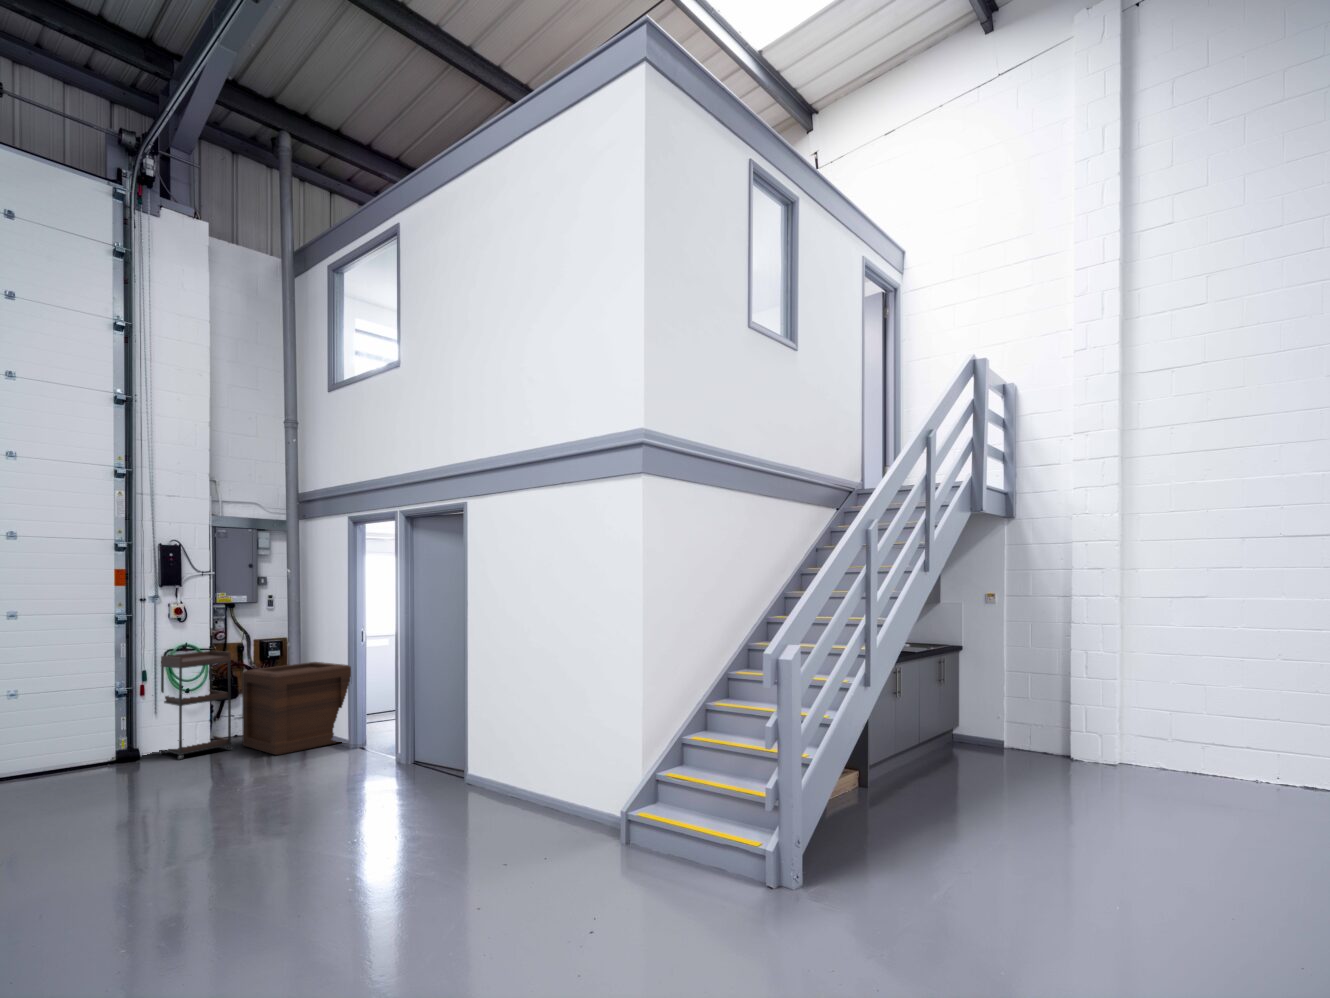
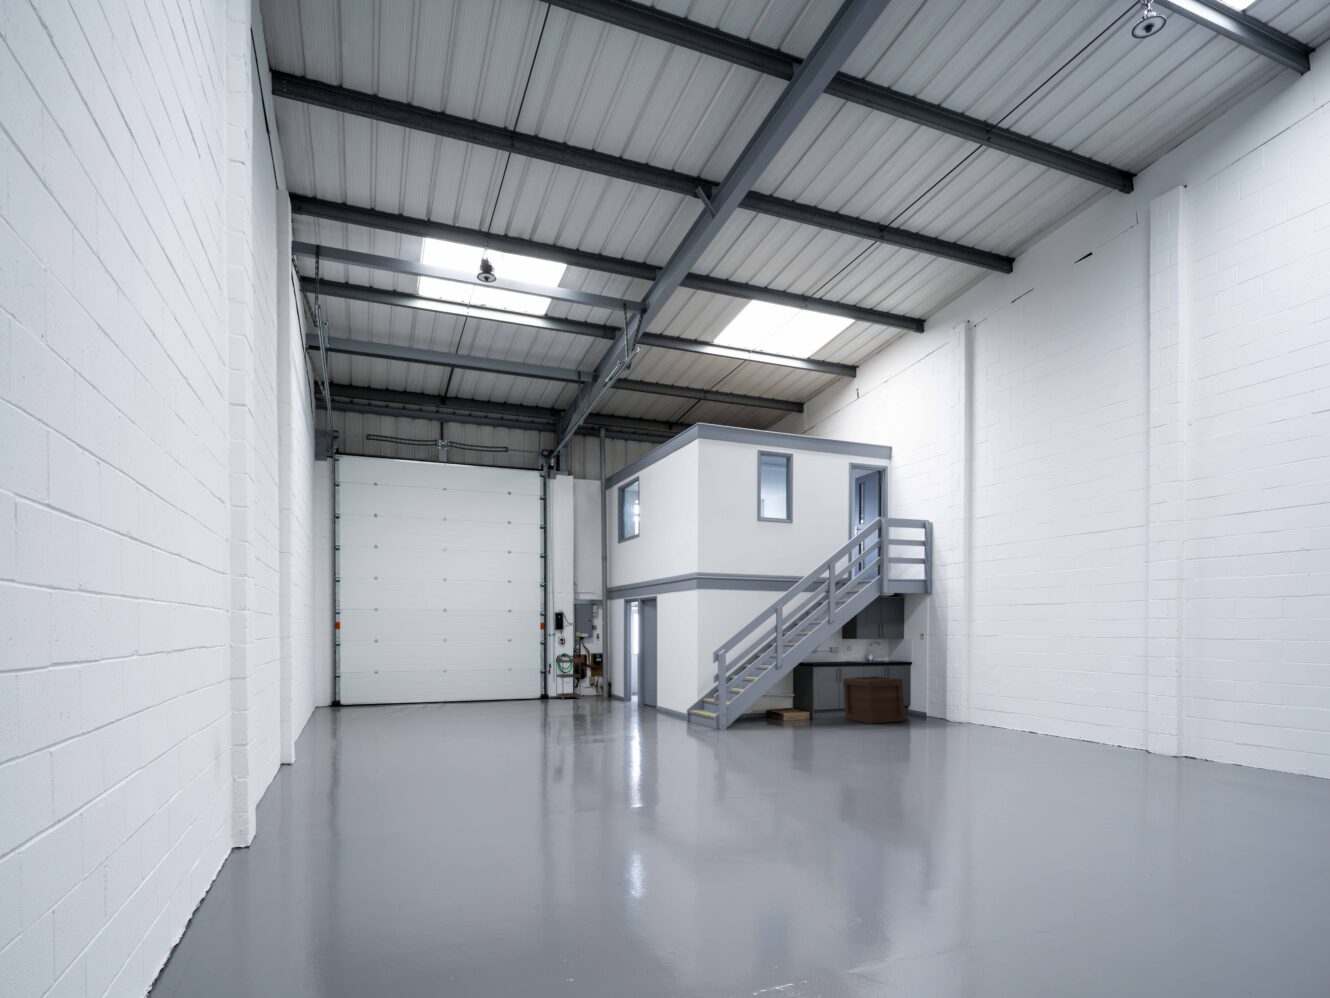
wooden crate: present [242,662,351,755] -> present [843,676,905,724]

